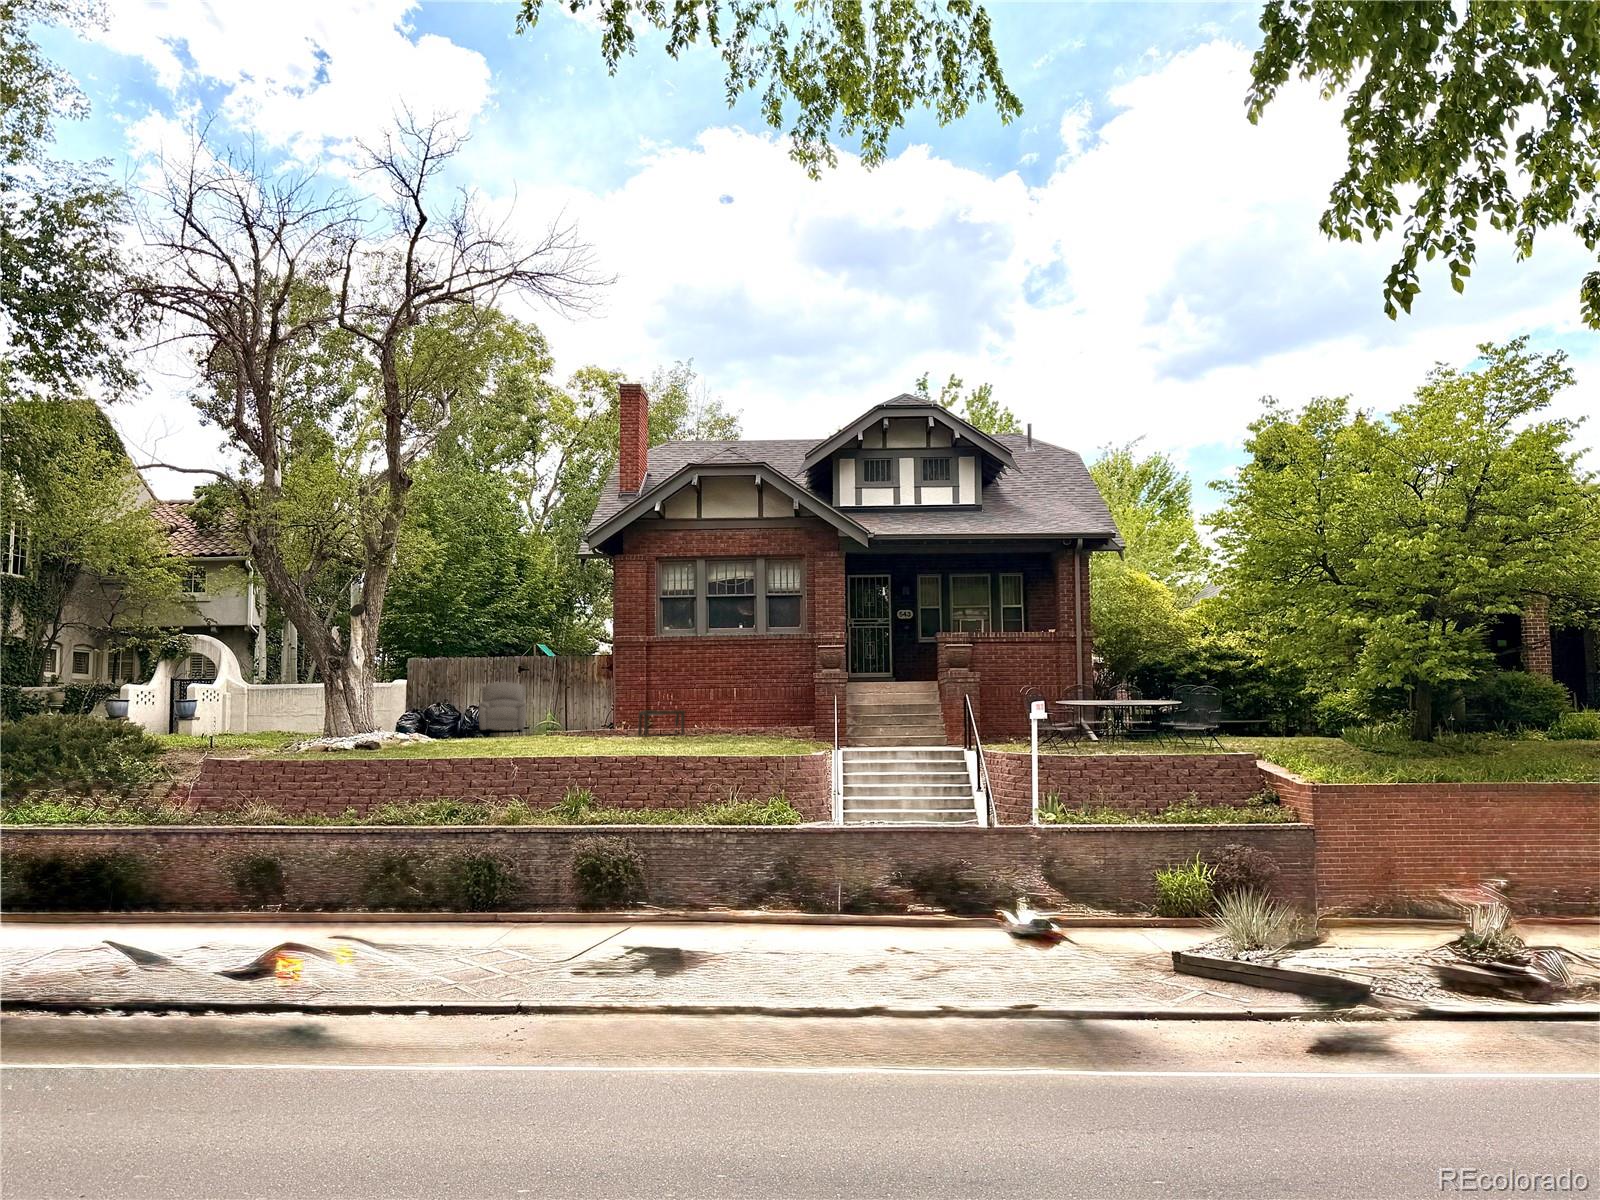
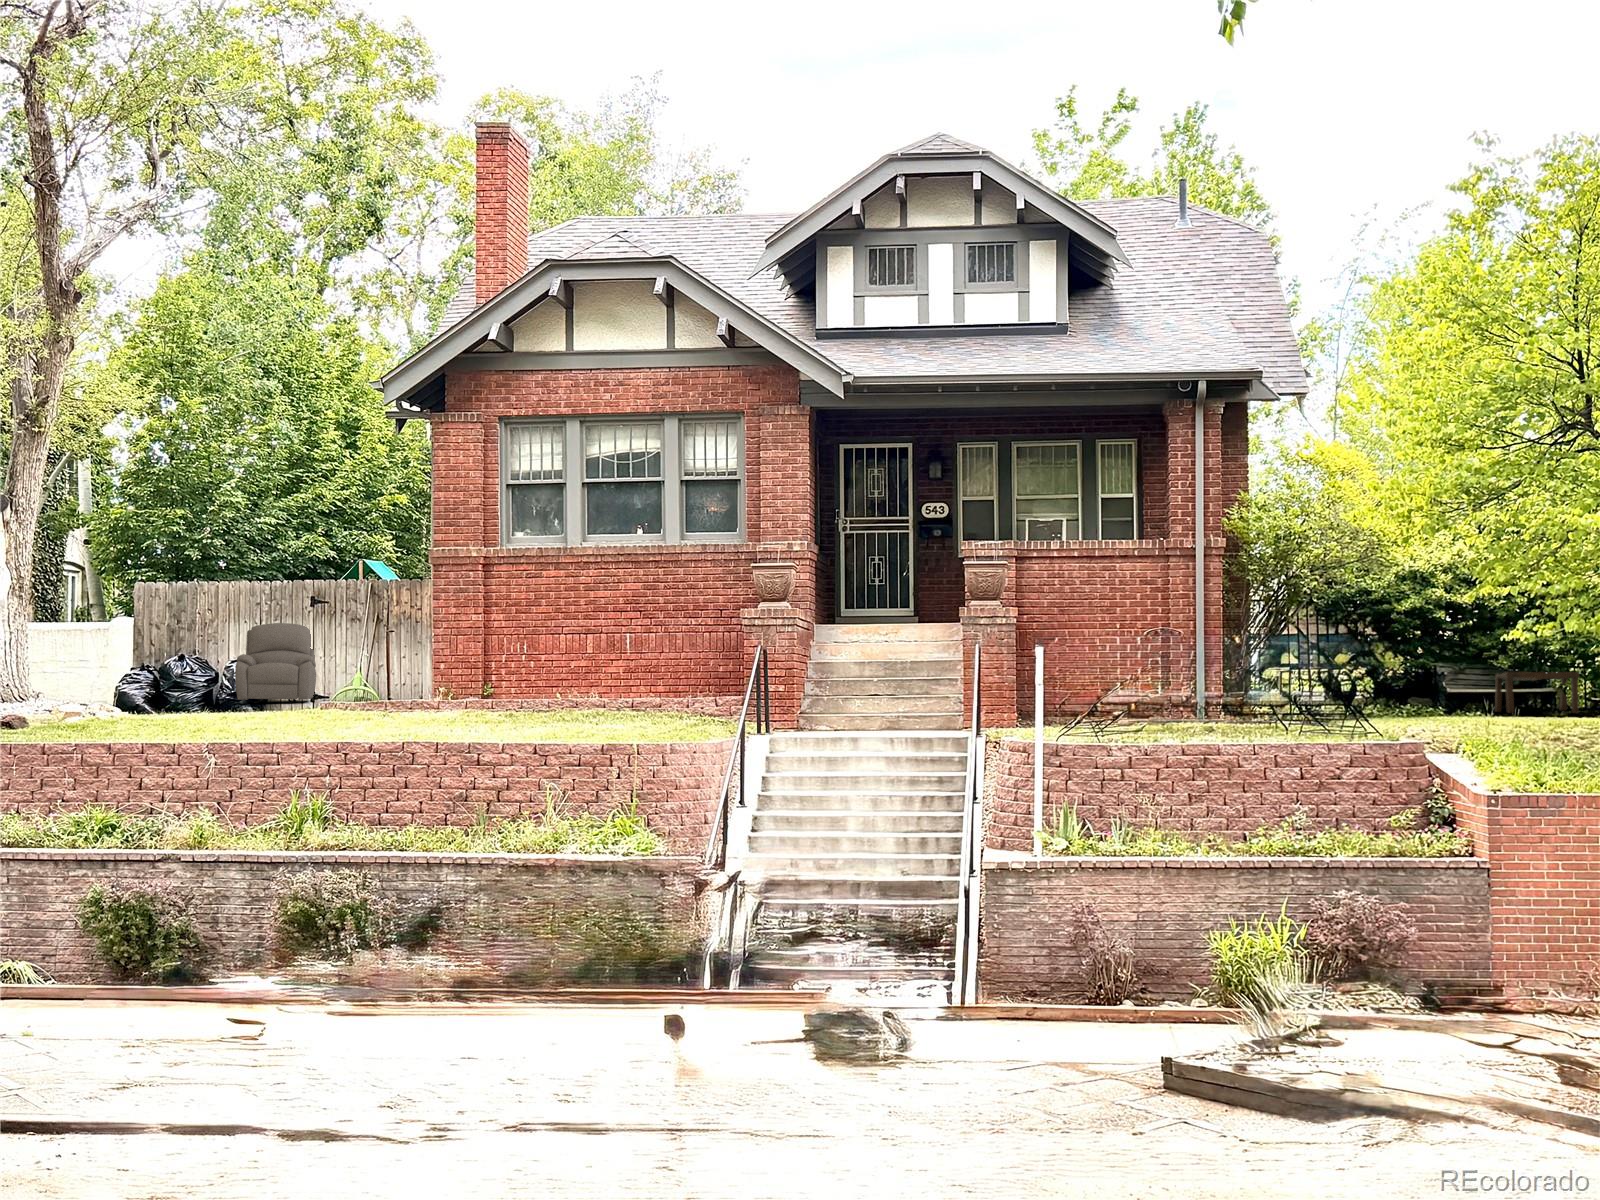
bench: present [638,710,685,735] -> present [1495,672,1579,713]

